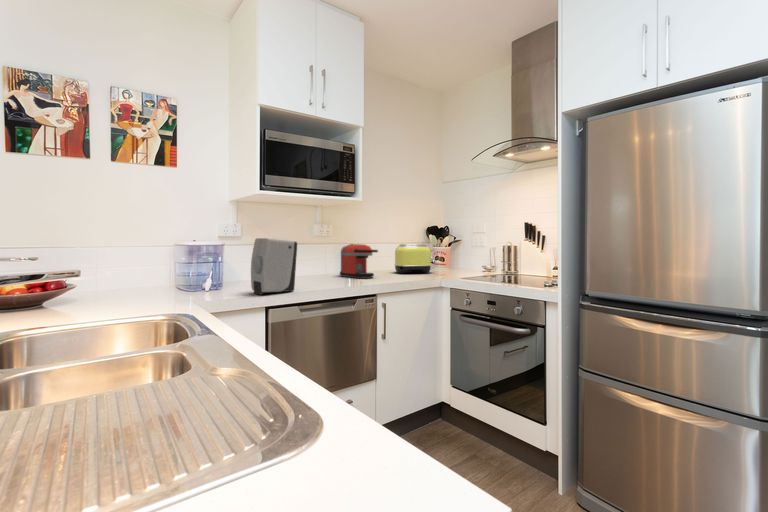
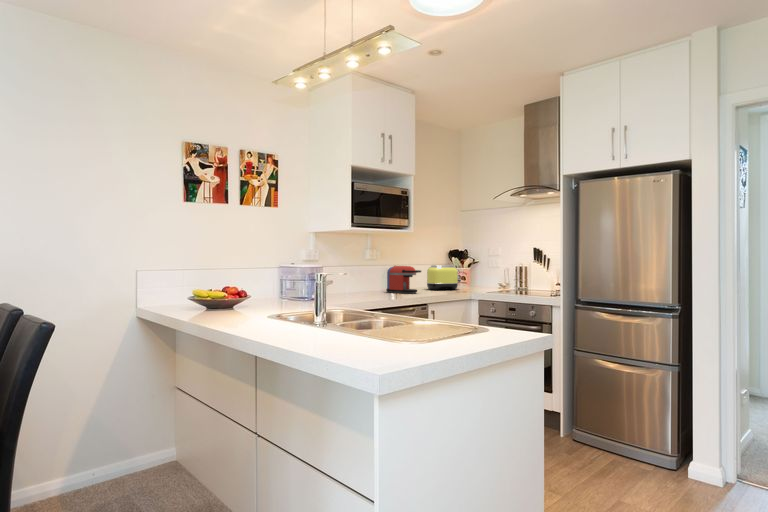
soap dispenser: present [251,238,297,295] -> none [349,263,380,303]

